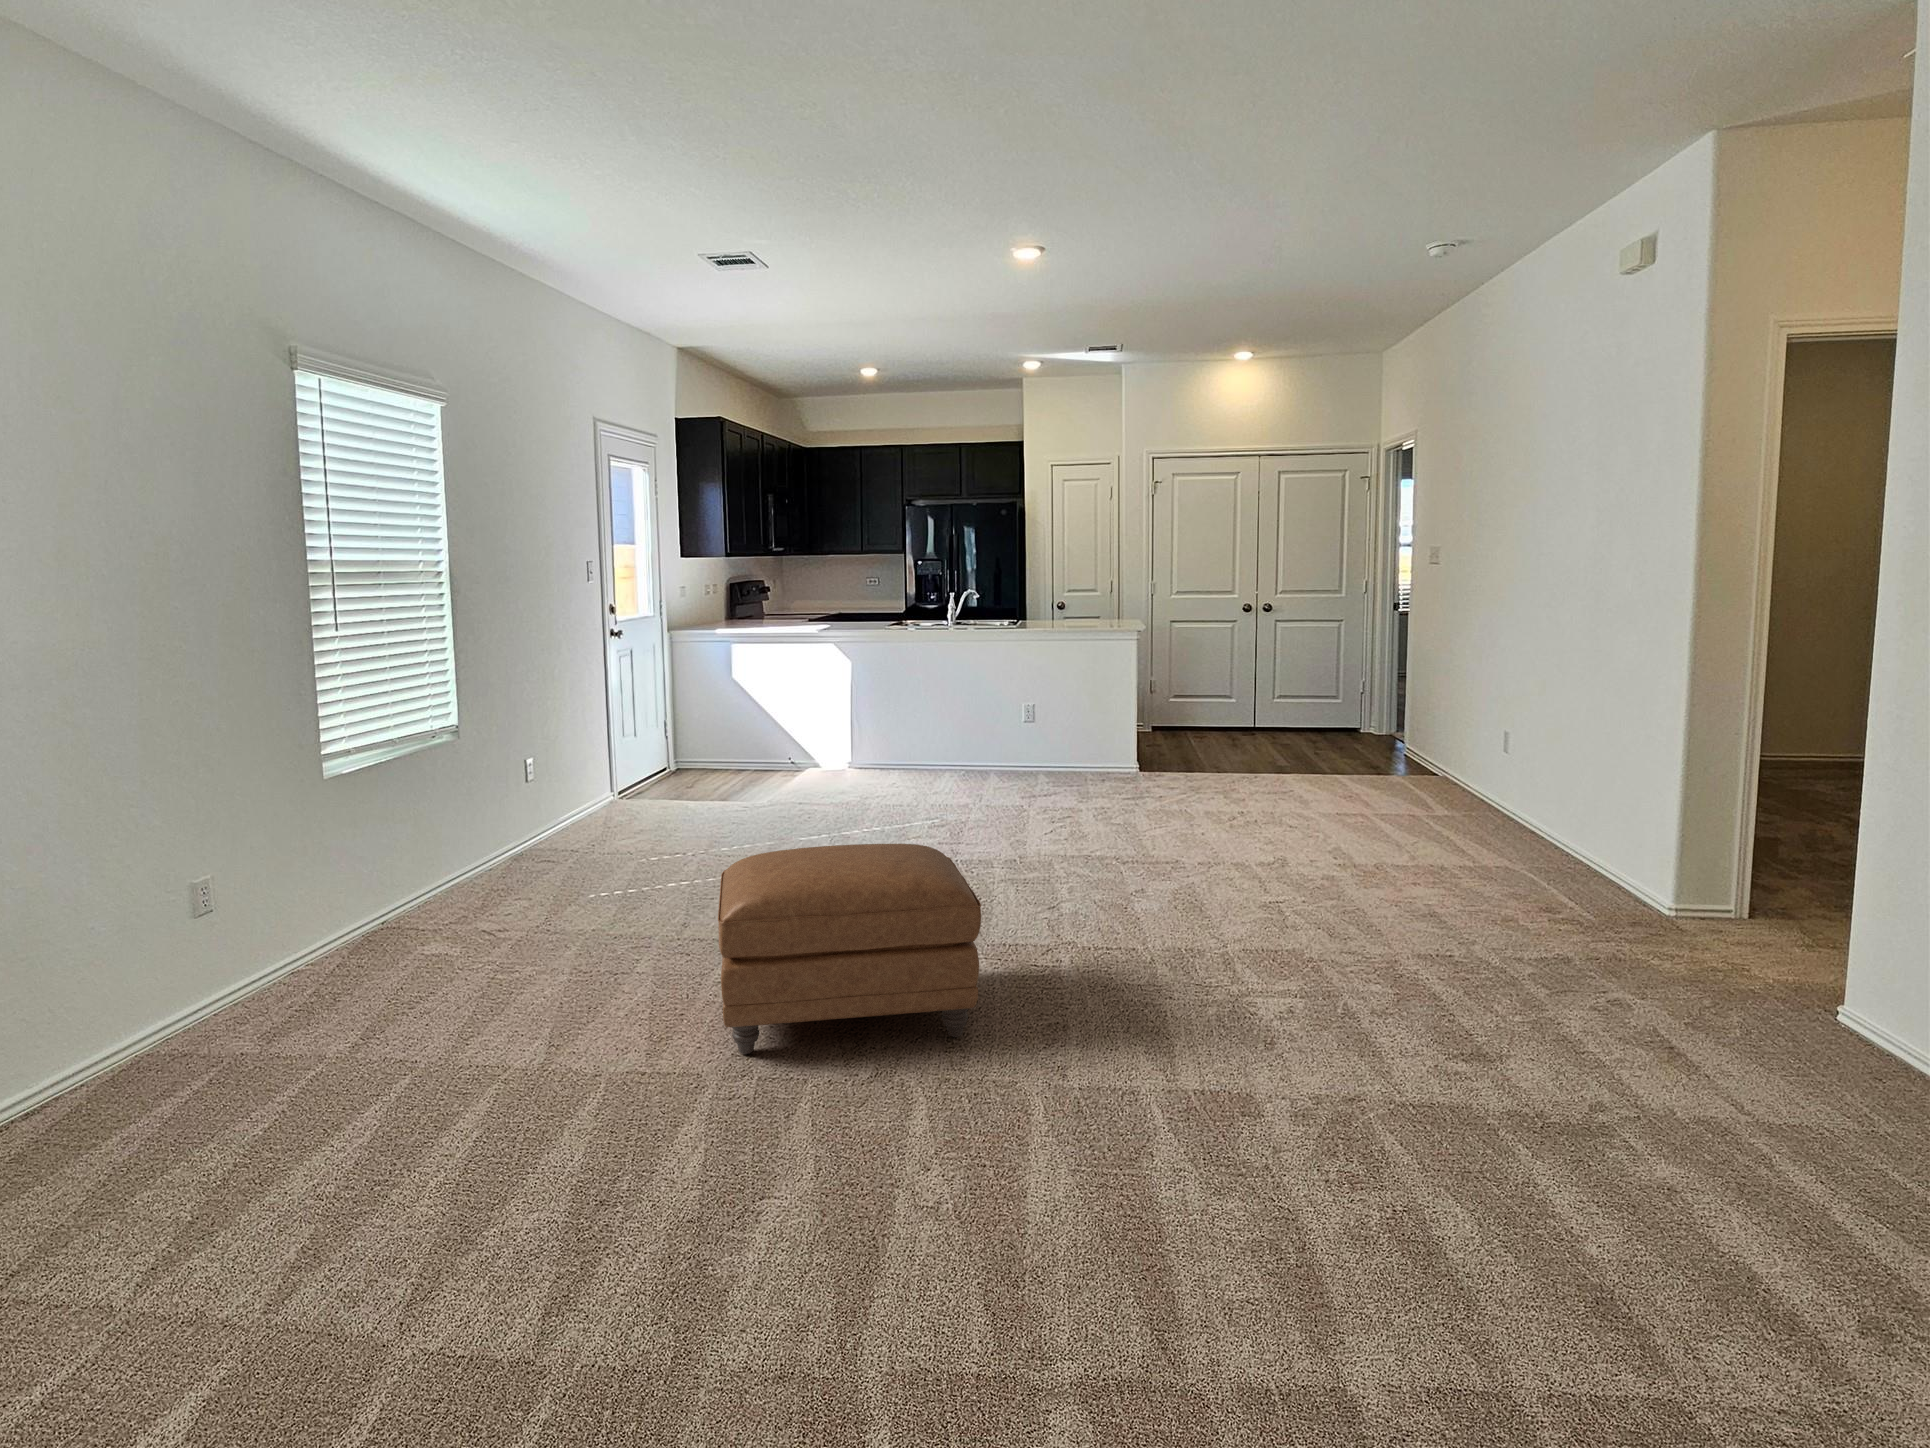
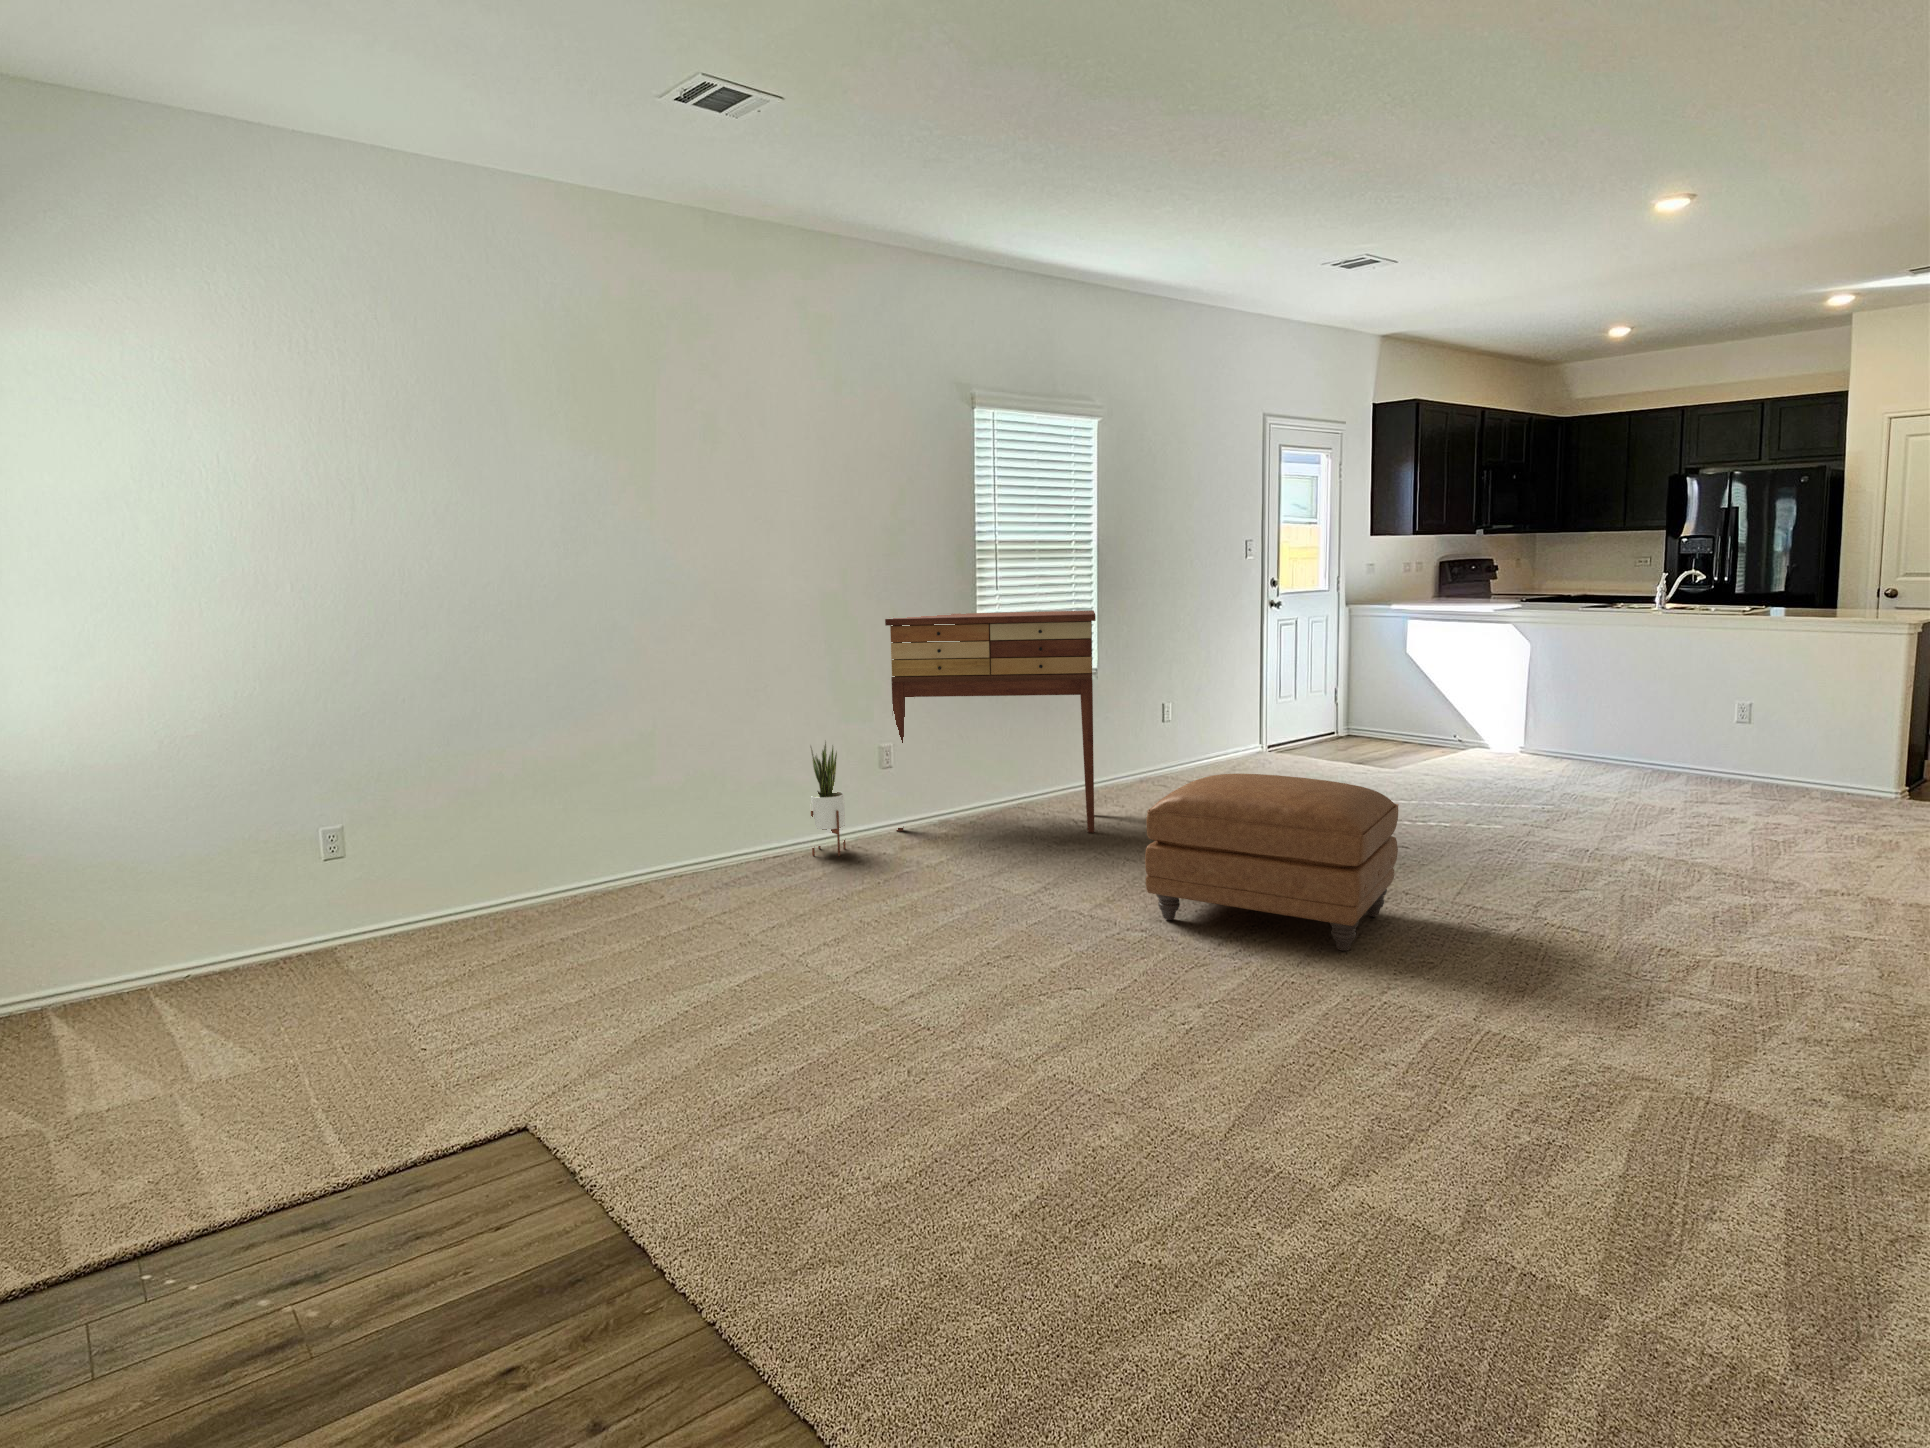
console table: none [176,654,529,1015] -> present [885,610,1096,833]
potted plant: none [75,900,150,1104] -> present [810,740,846,856]

